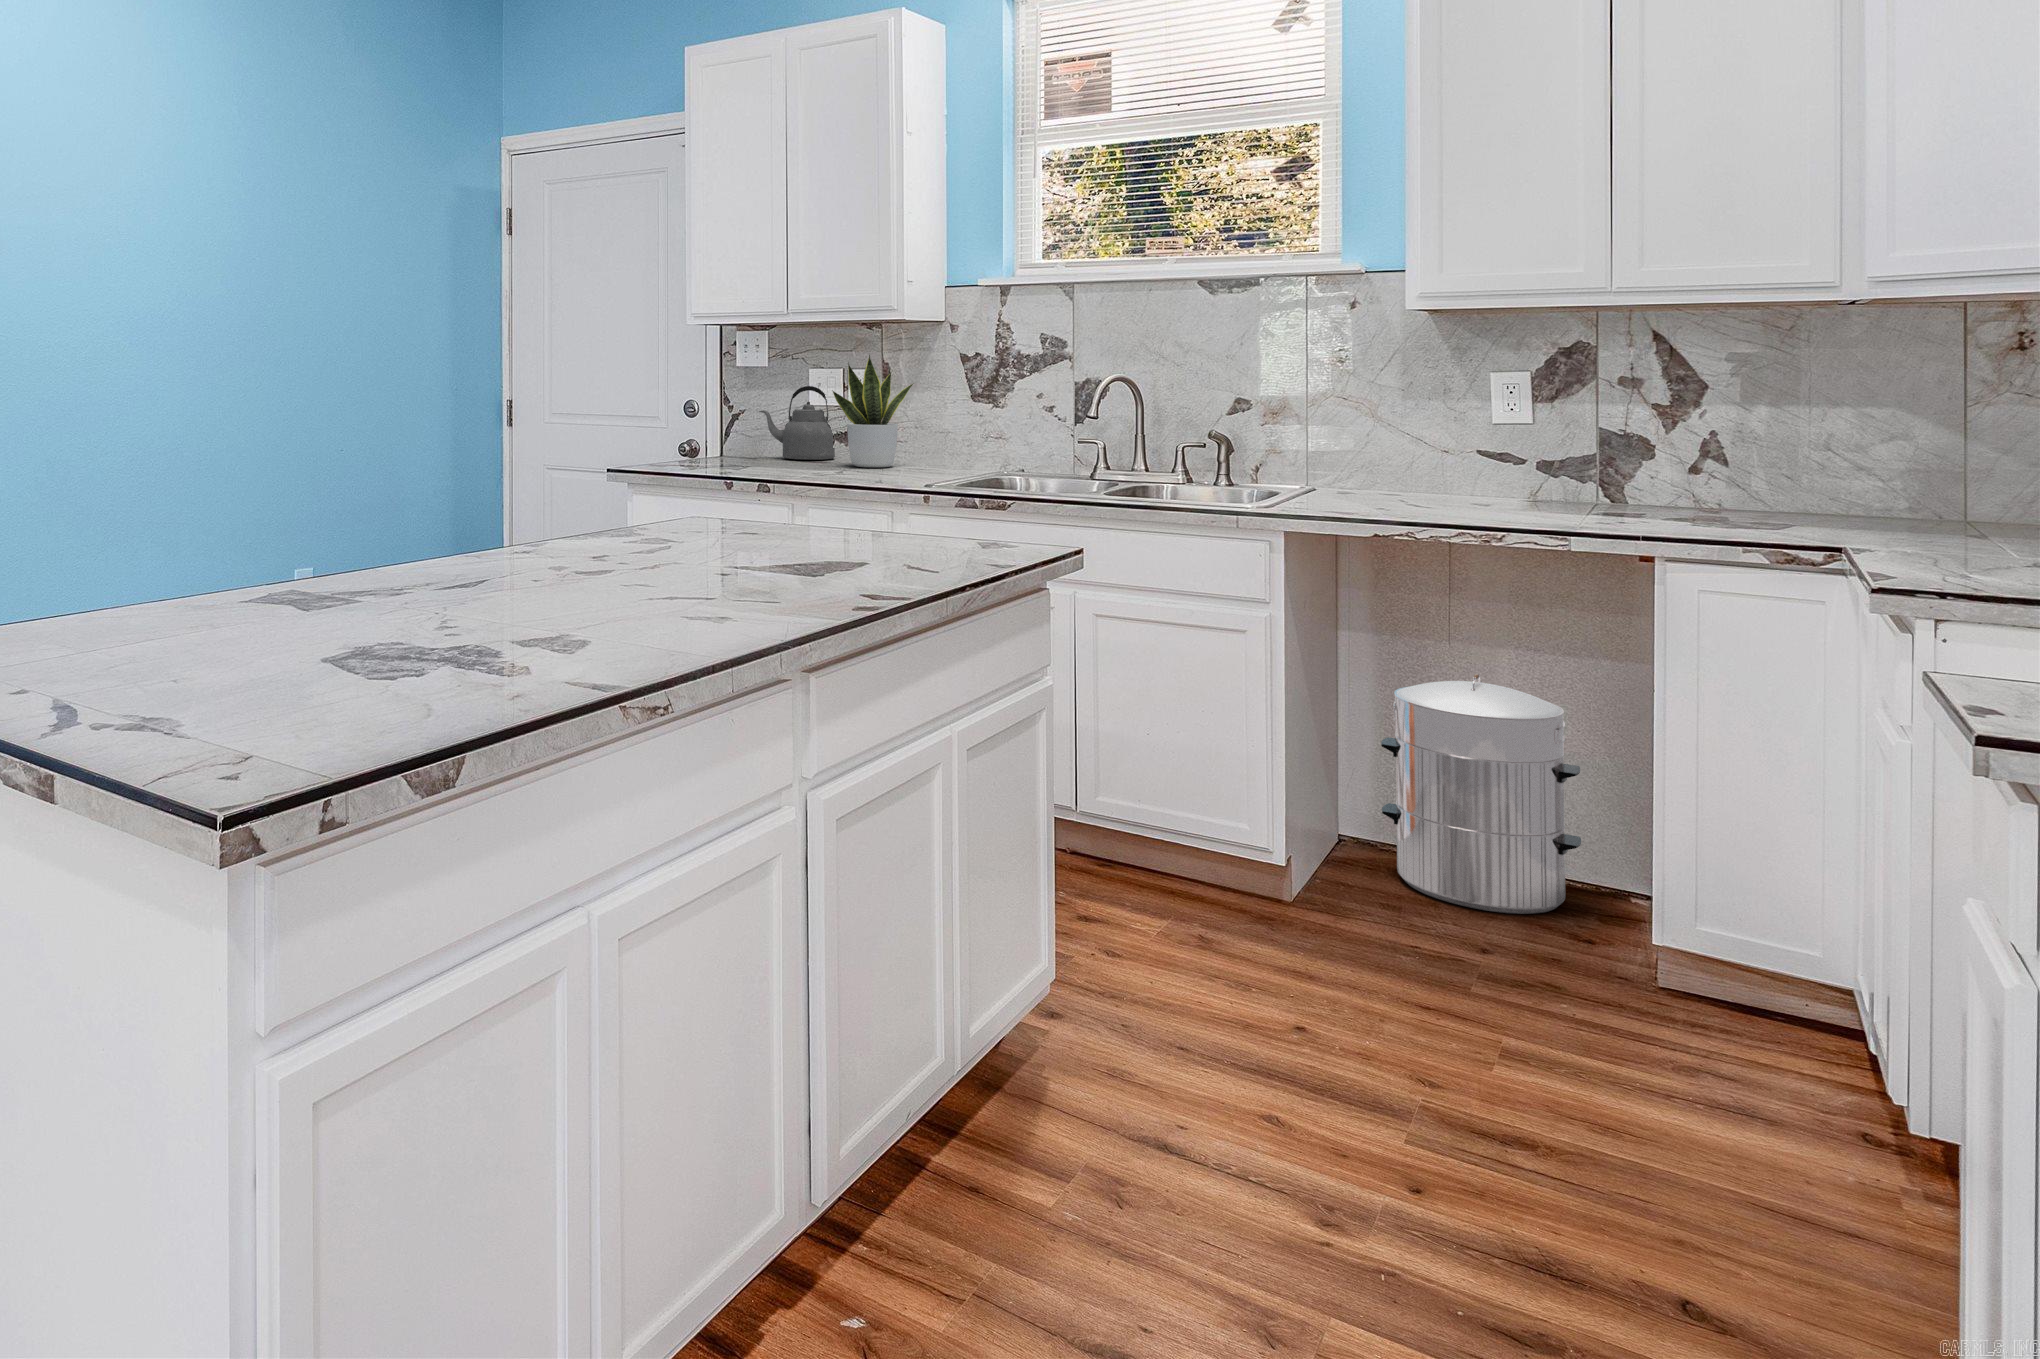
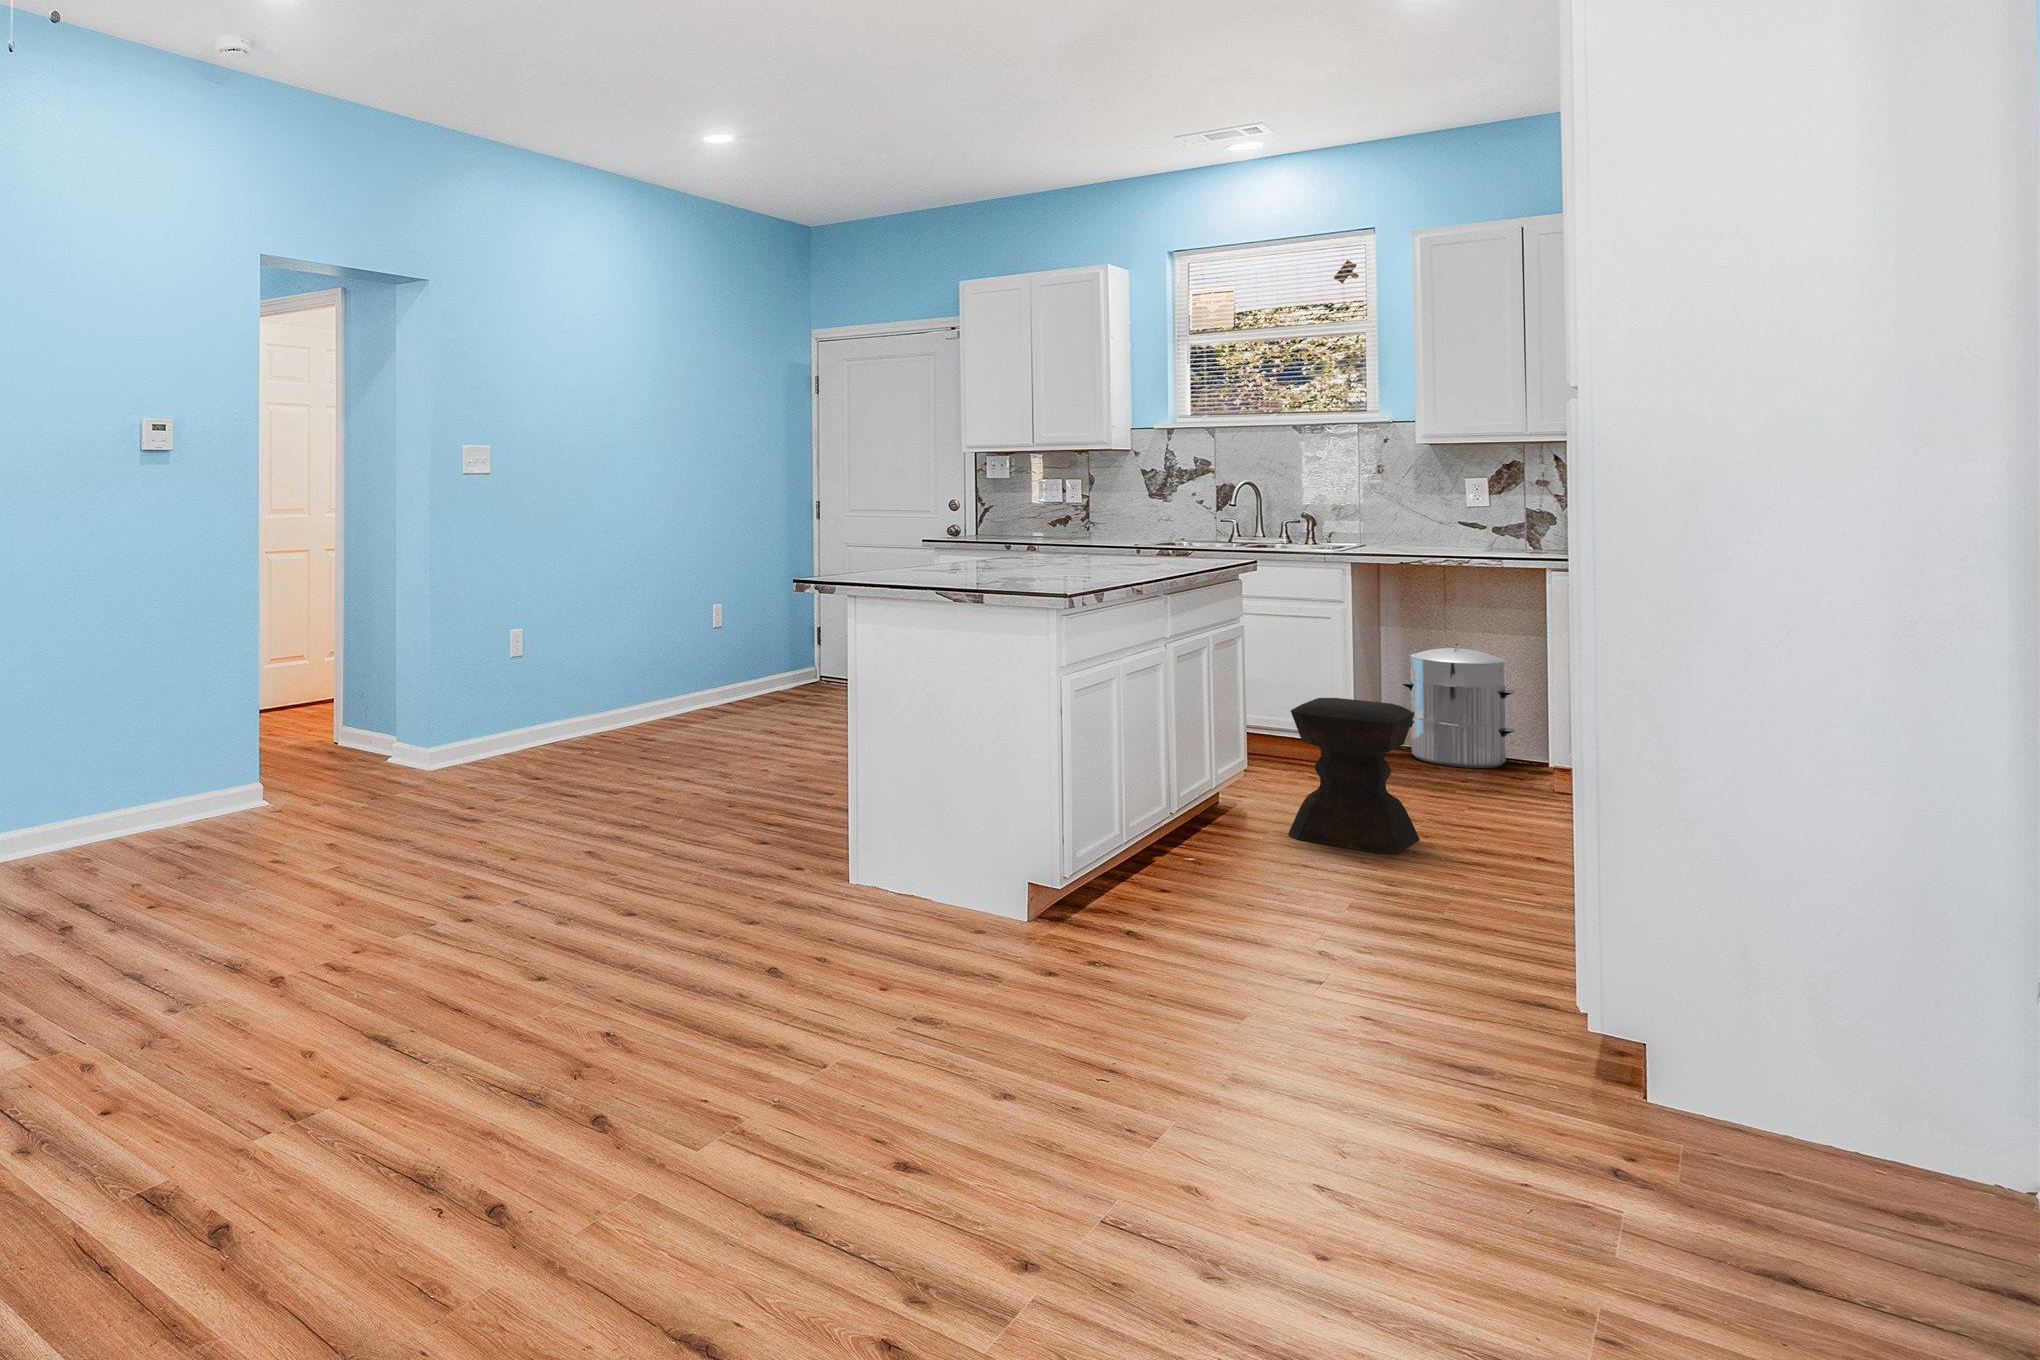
potted plant: present [833,355,914,467] -> none [1061,470,1113,539]
kettle: present [759,386,835,460] -> none [1006,491,1056,536]
stool: none [1141,840,1428,1255] -> present [1288,698,1420,854]

